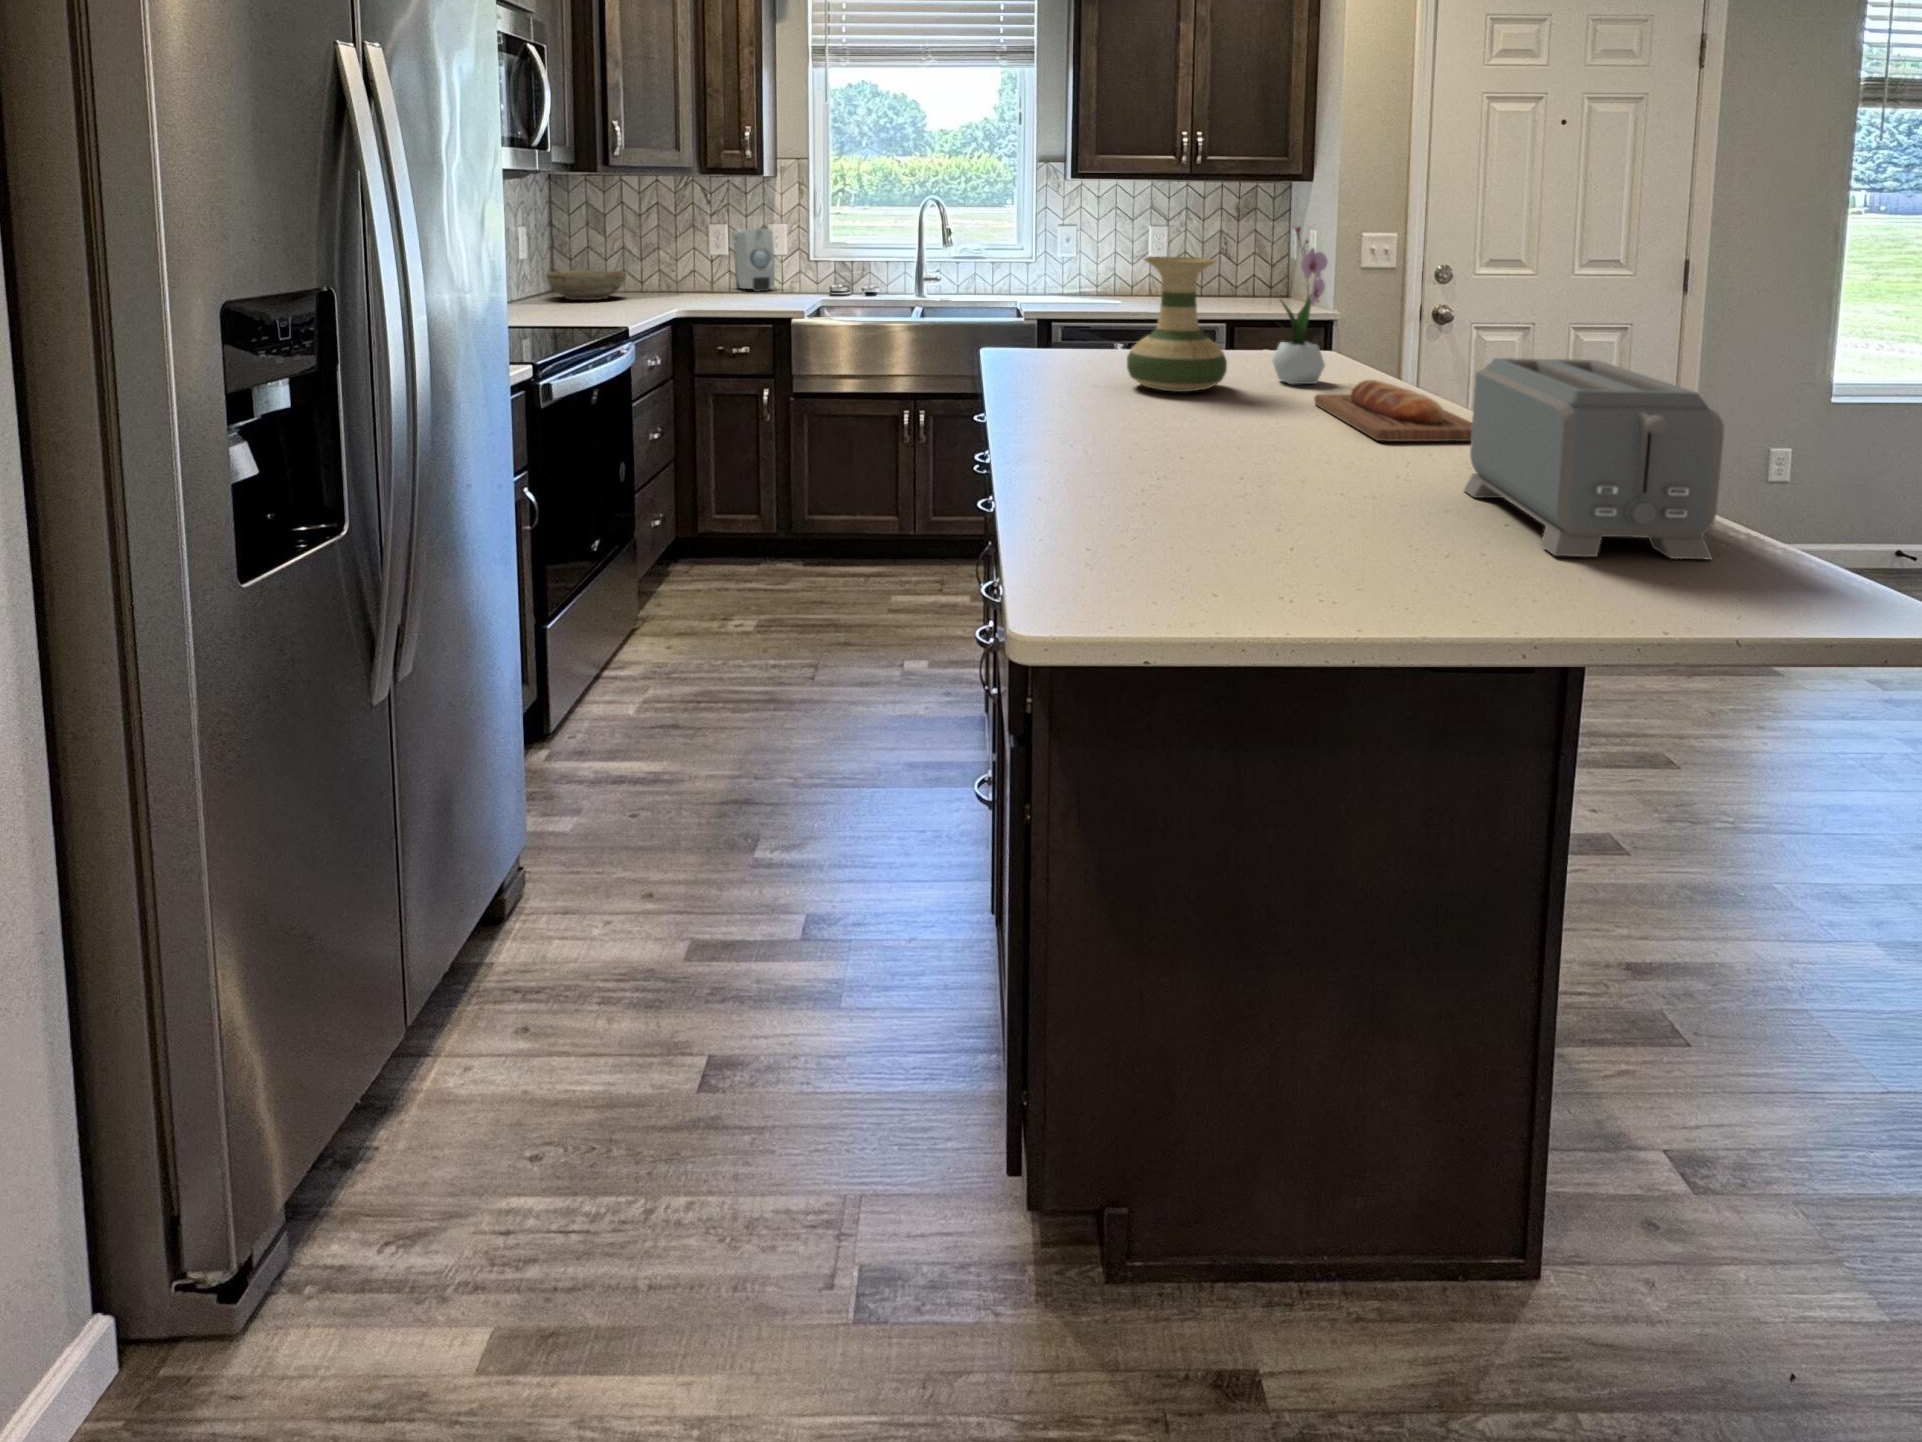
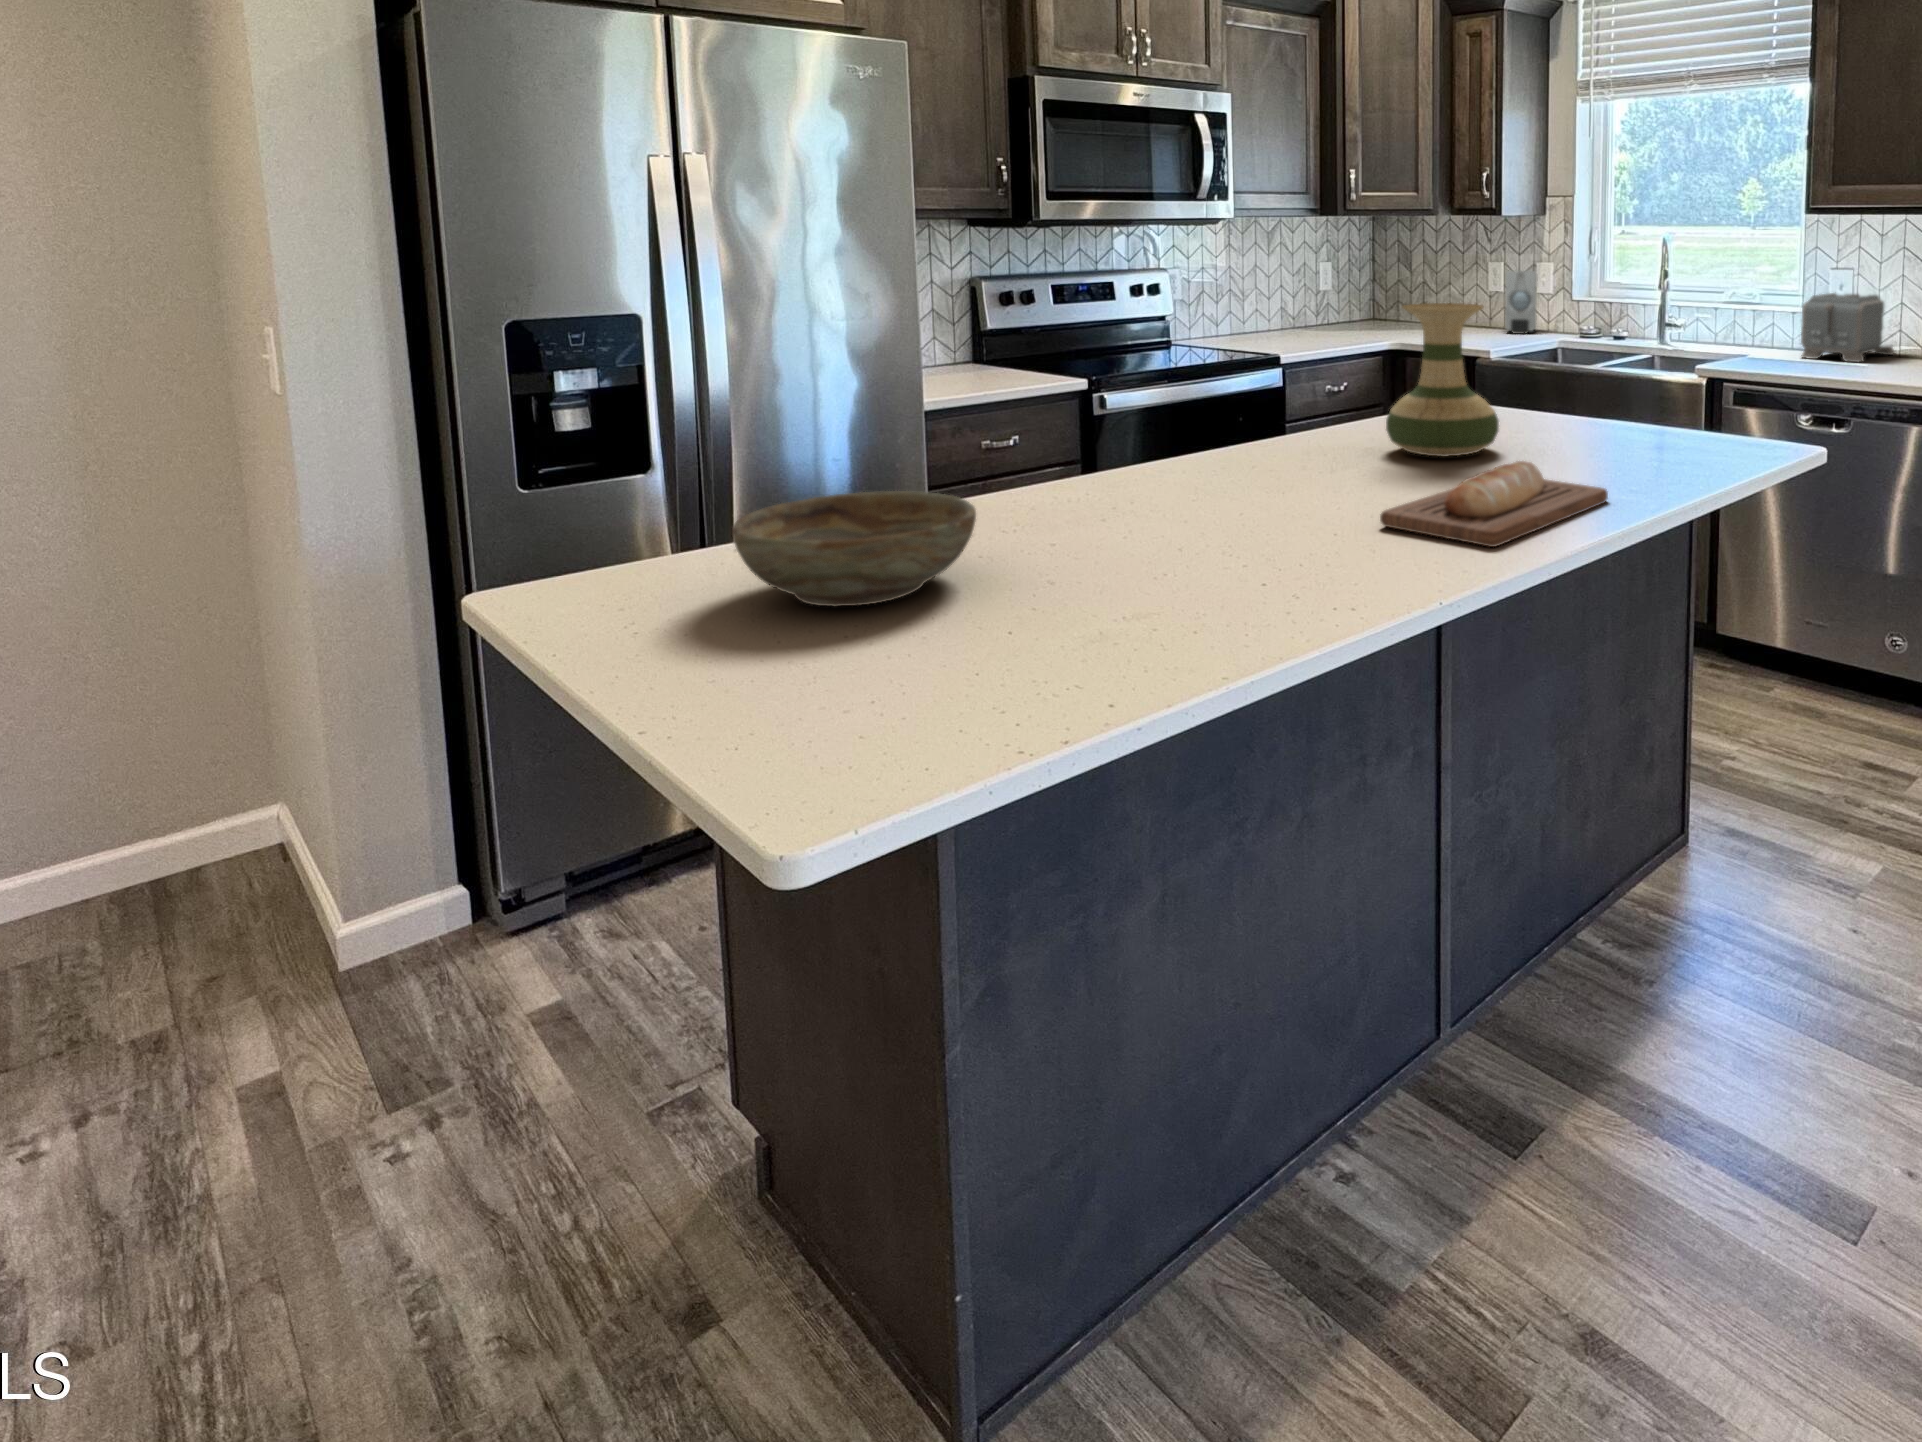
flower arrangement: present [1272,227,1328,384] -> none [1559,271,1632,468]
bowl: present [547,270,626,300] -> present [732,491,976,607]
toaster: present [1464,358,1724,559] -> present [1801,293,1894,362]

